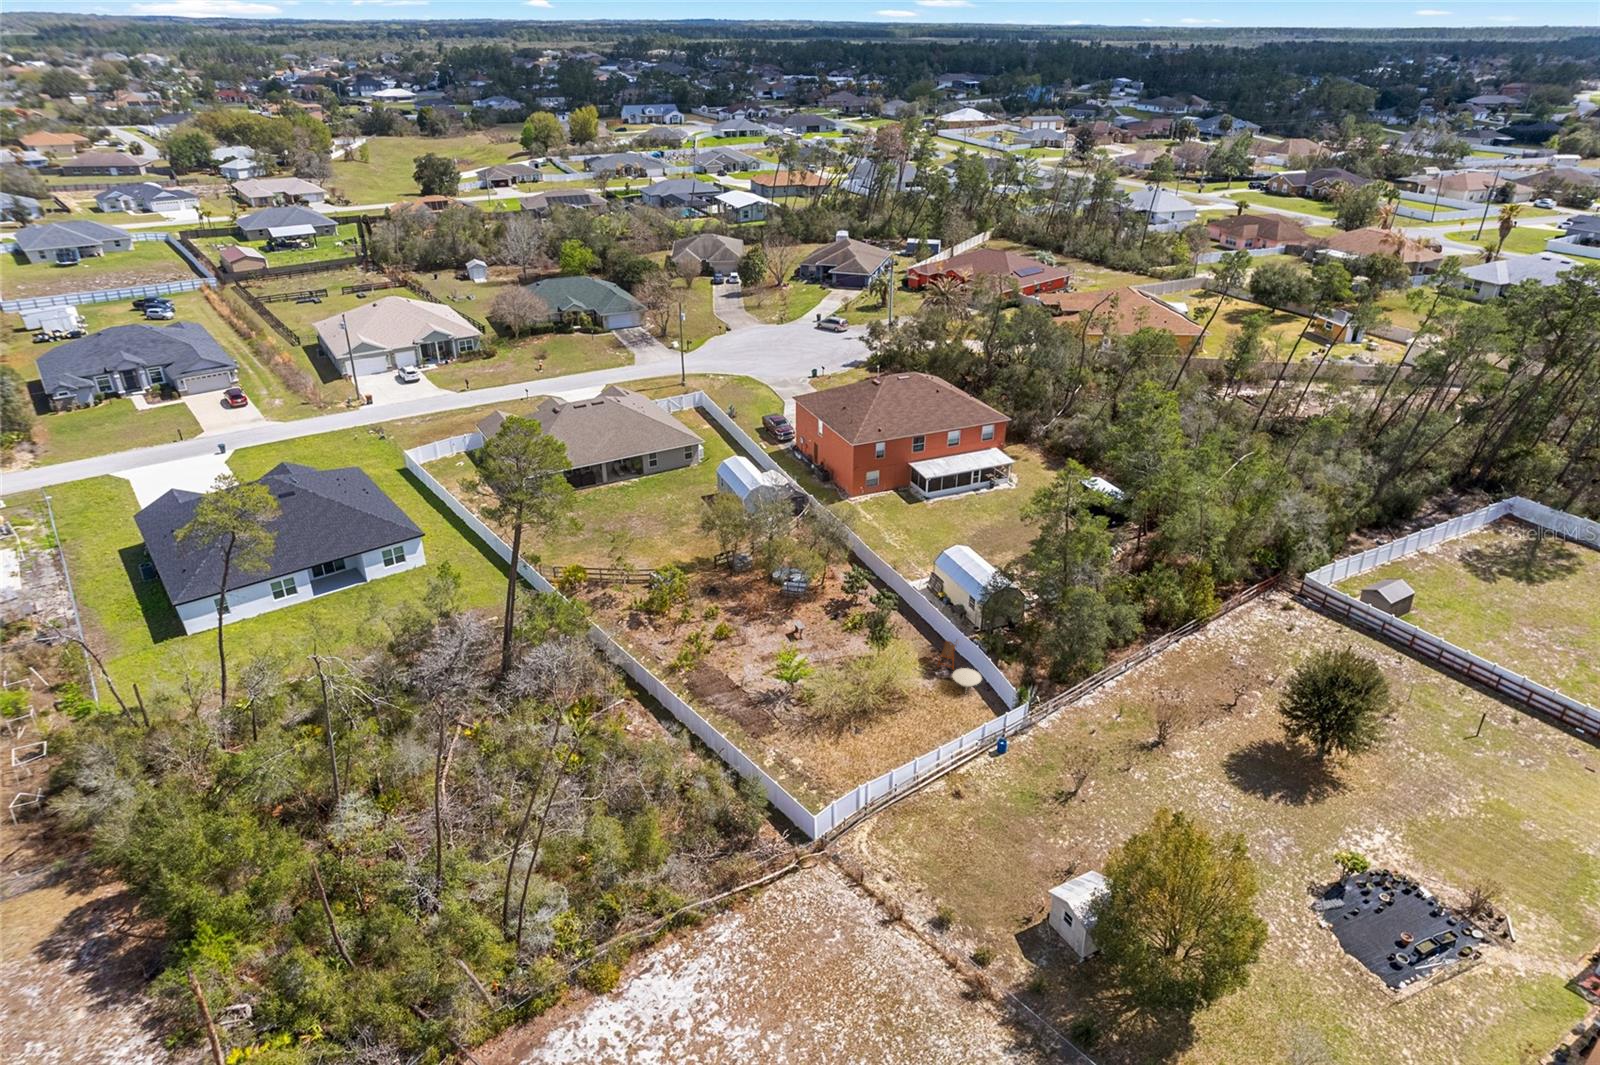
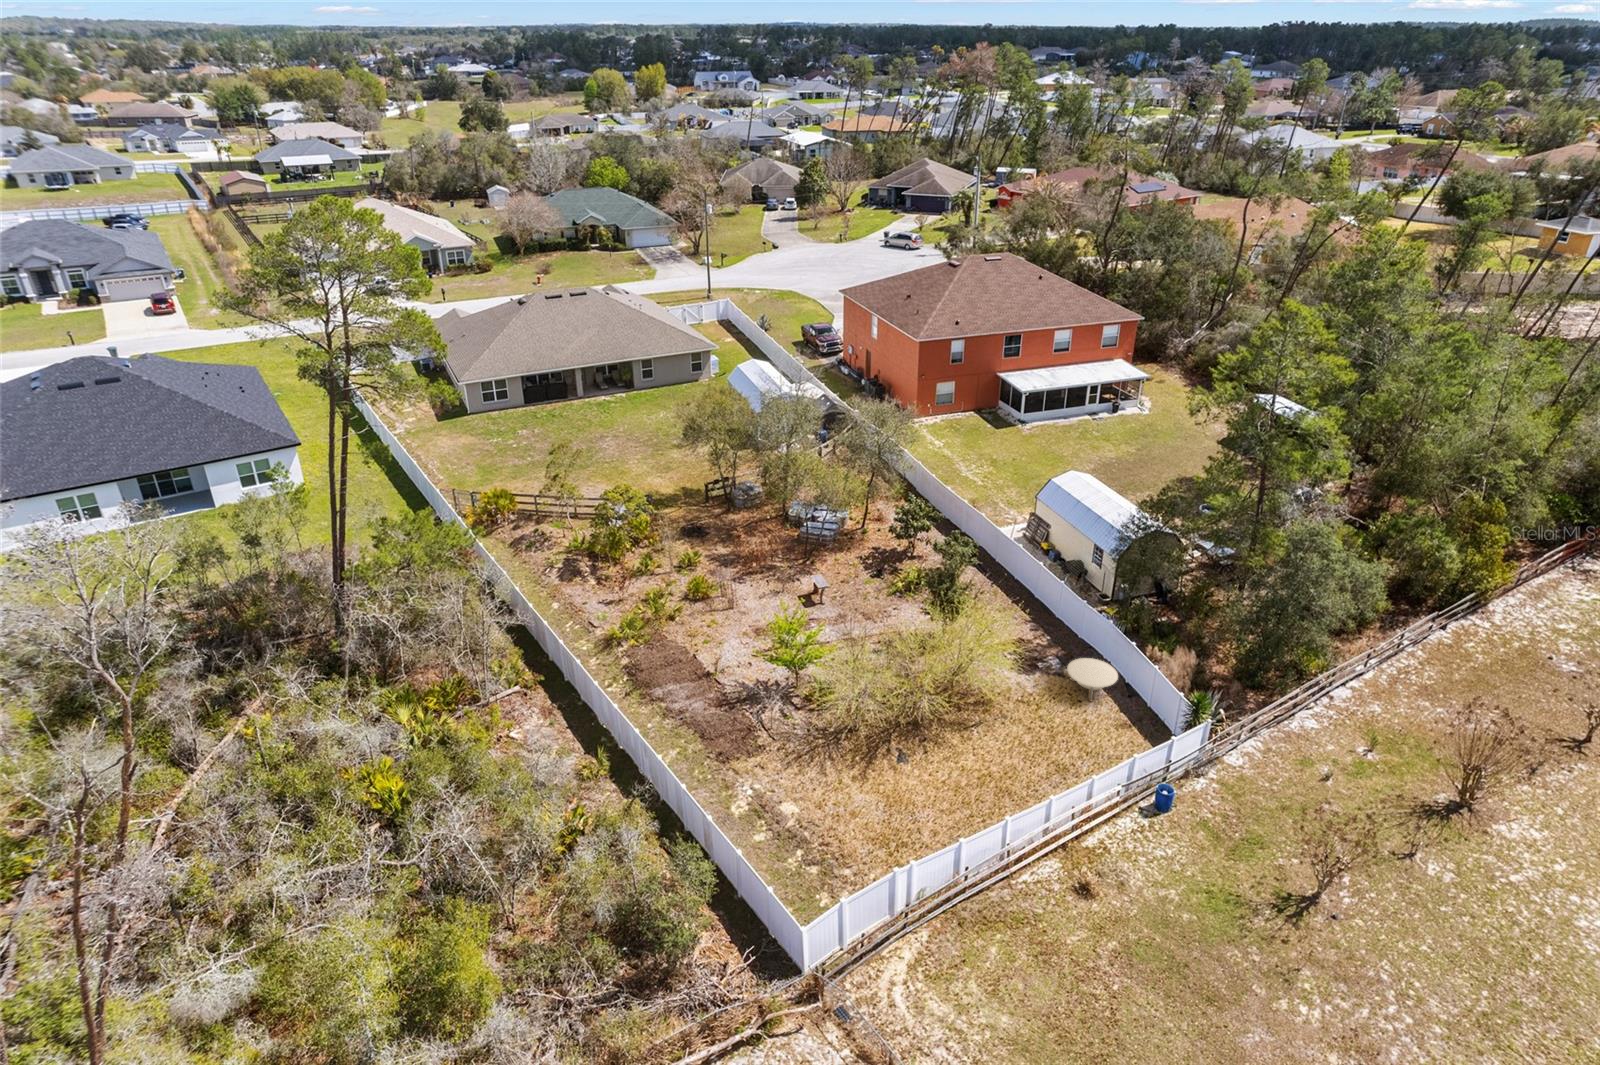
bench: present [938,641,956,670] -> none [1040,603,1079,661]

